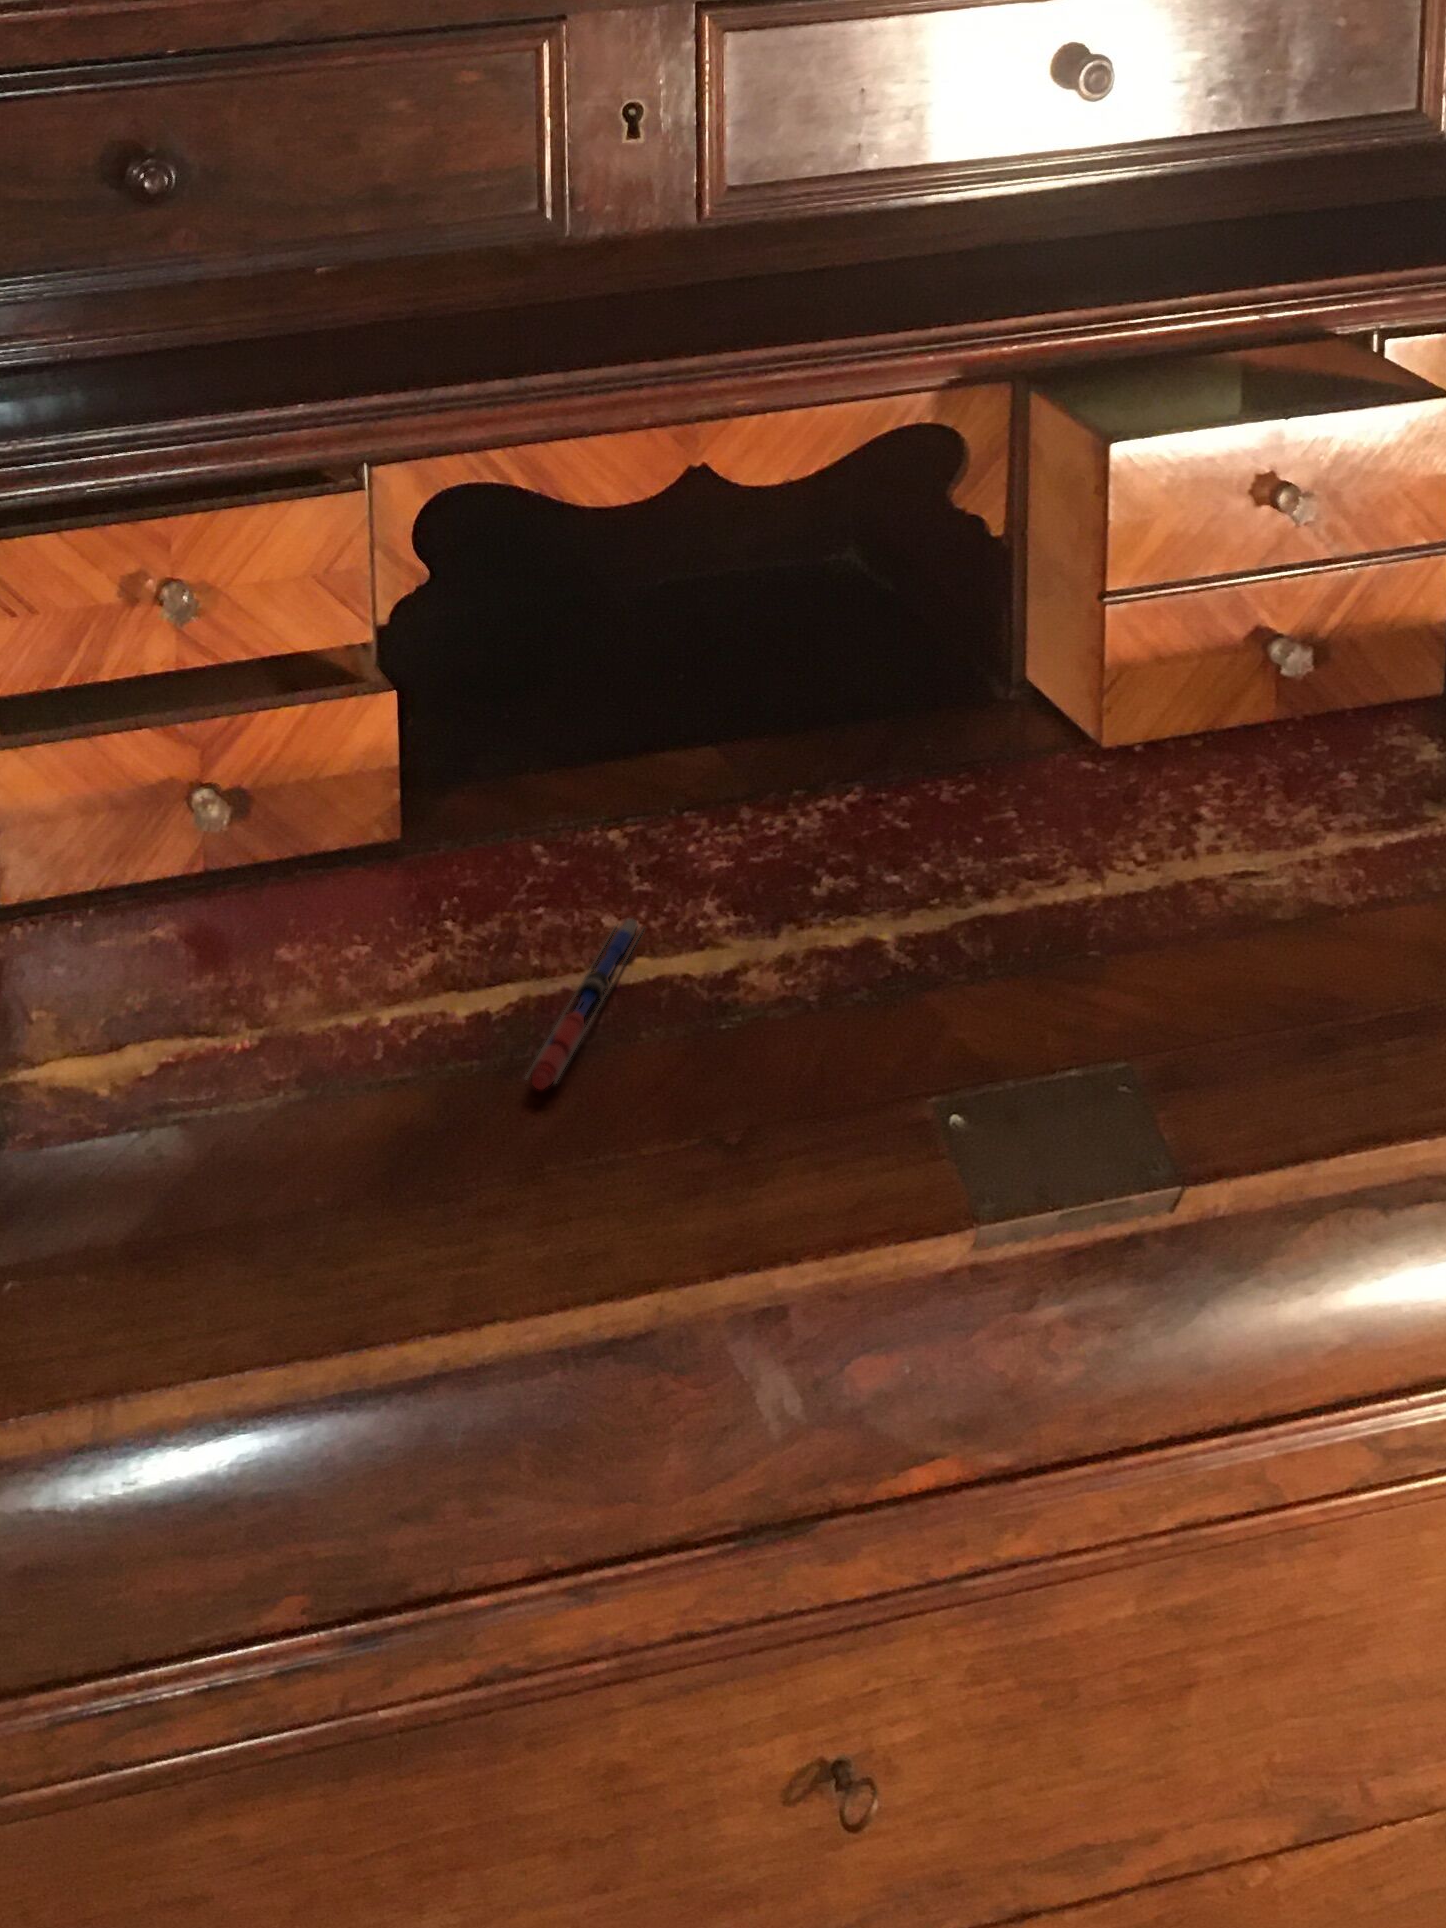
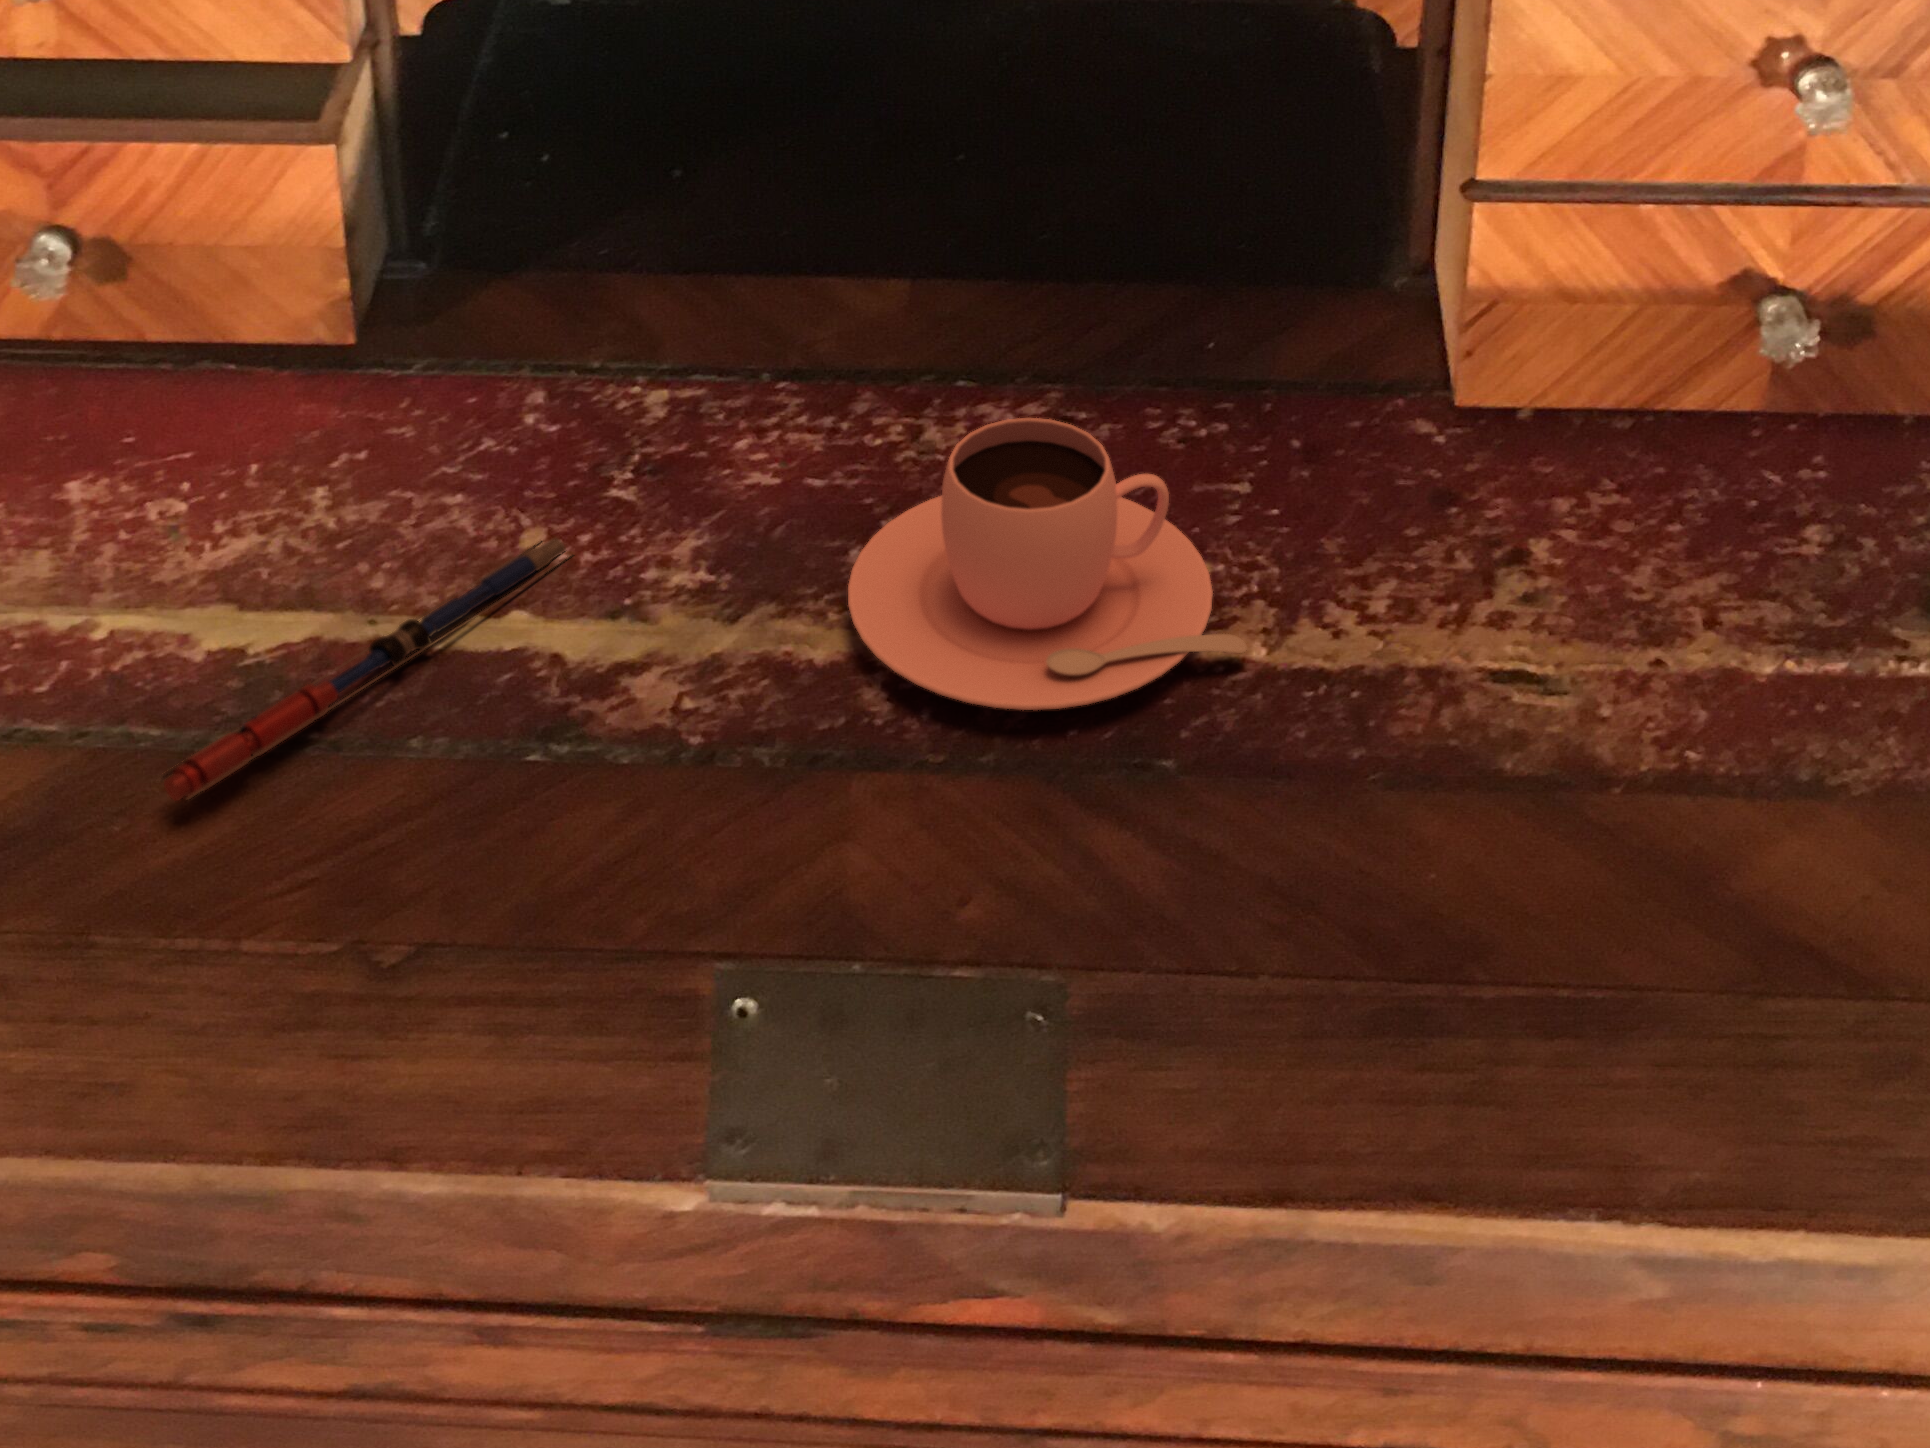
teacup: none [833,628,1096,942] -> present [848,418,1247,710]

